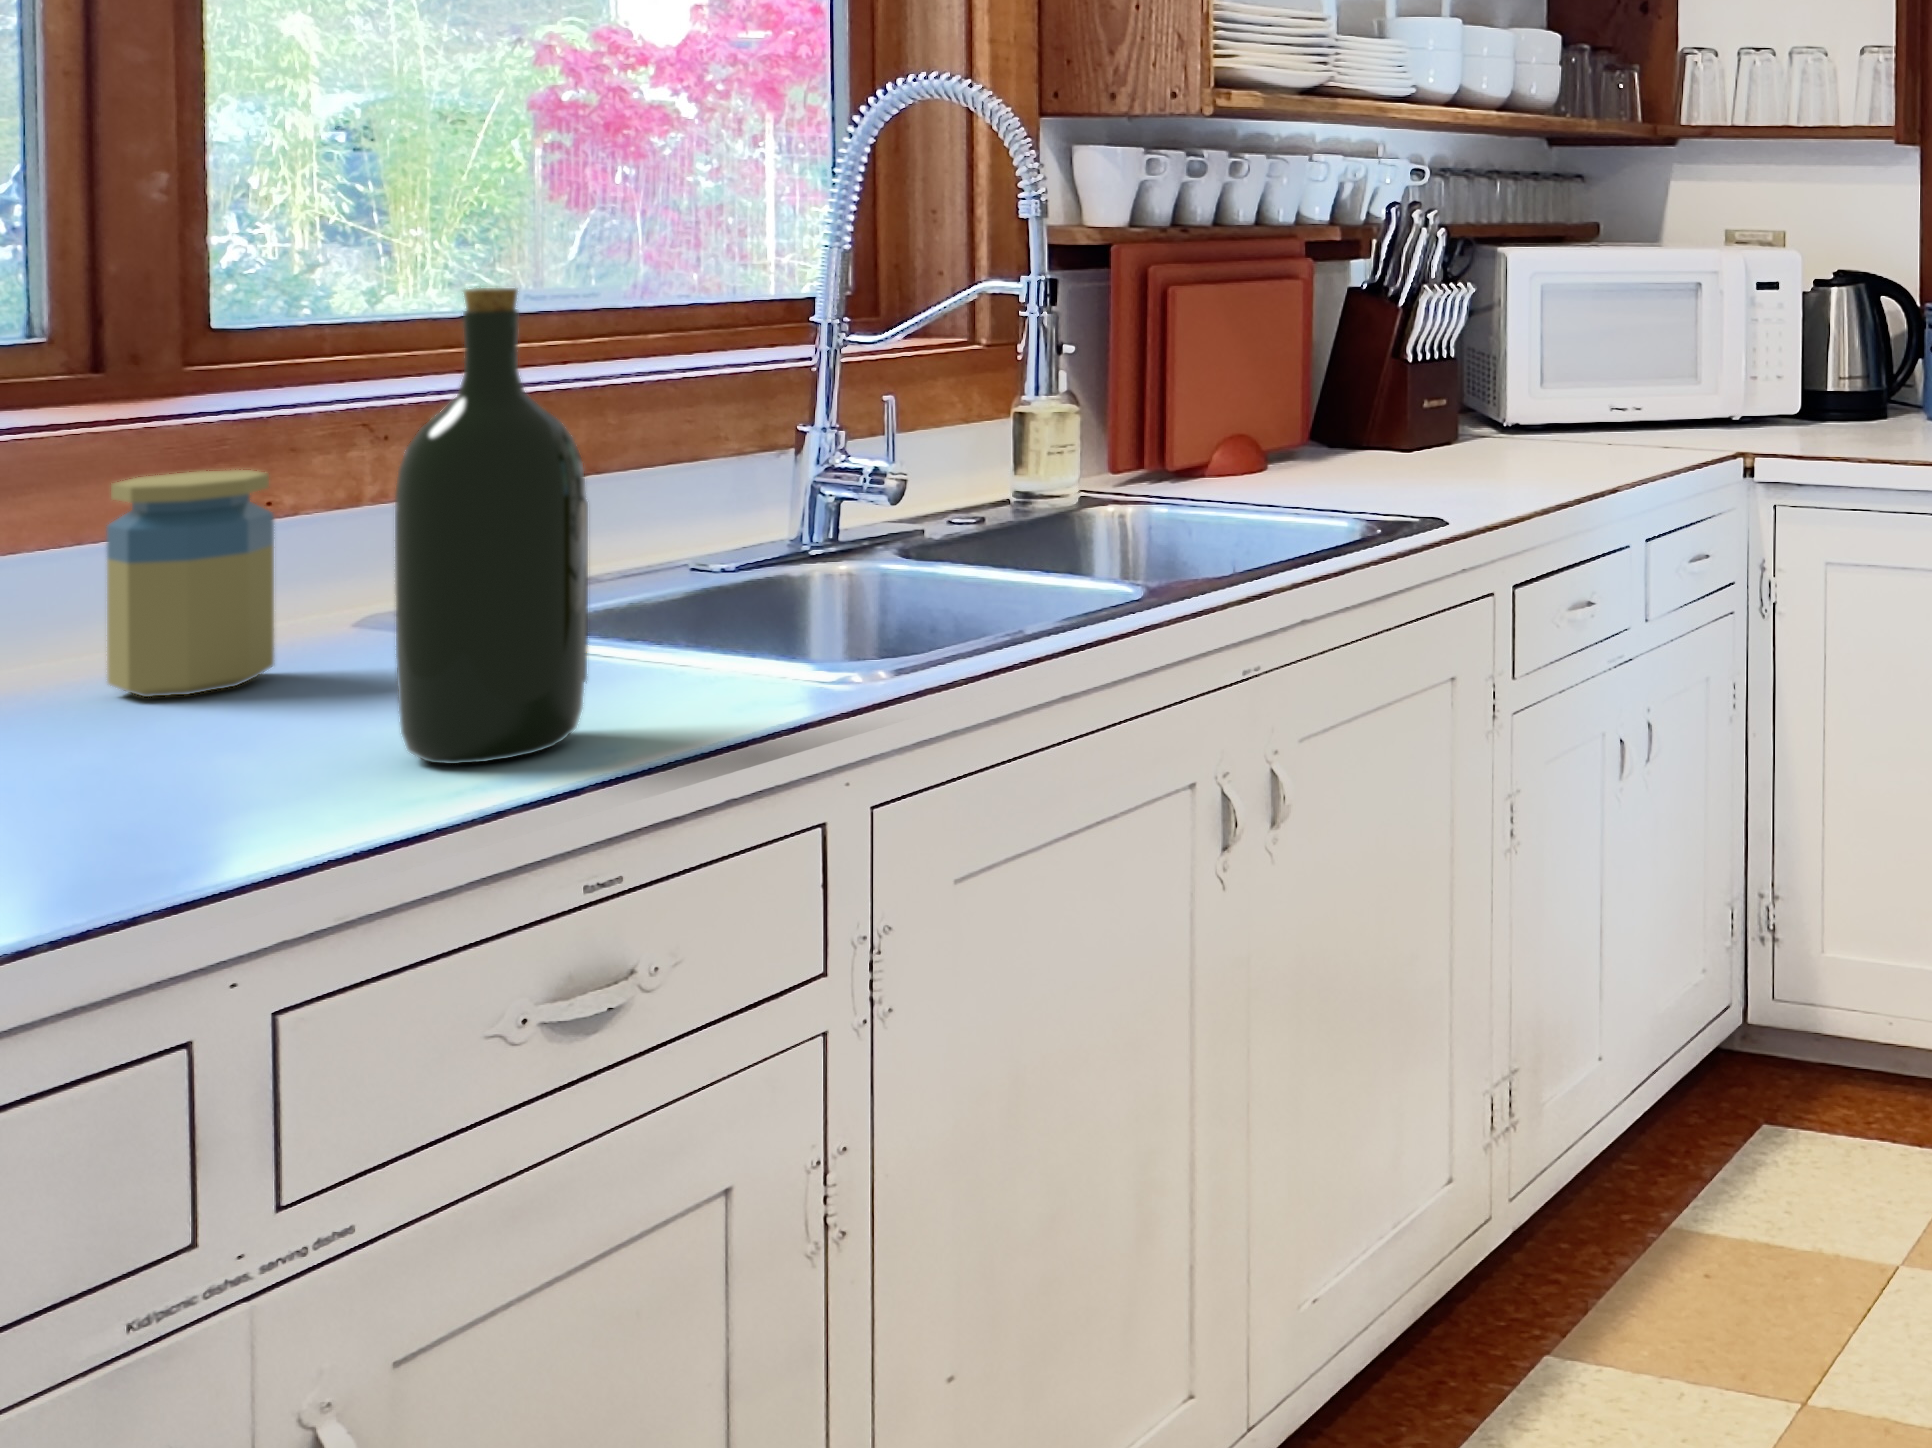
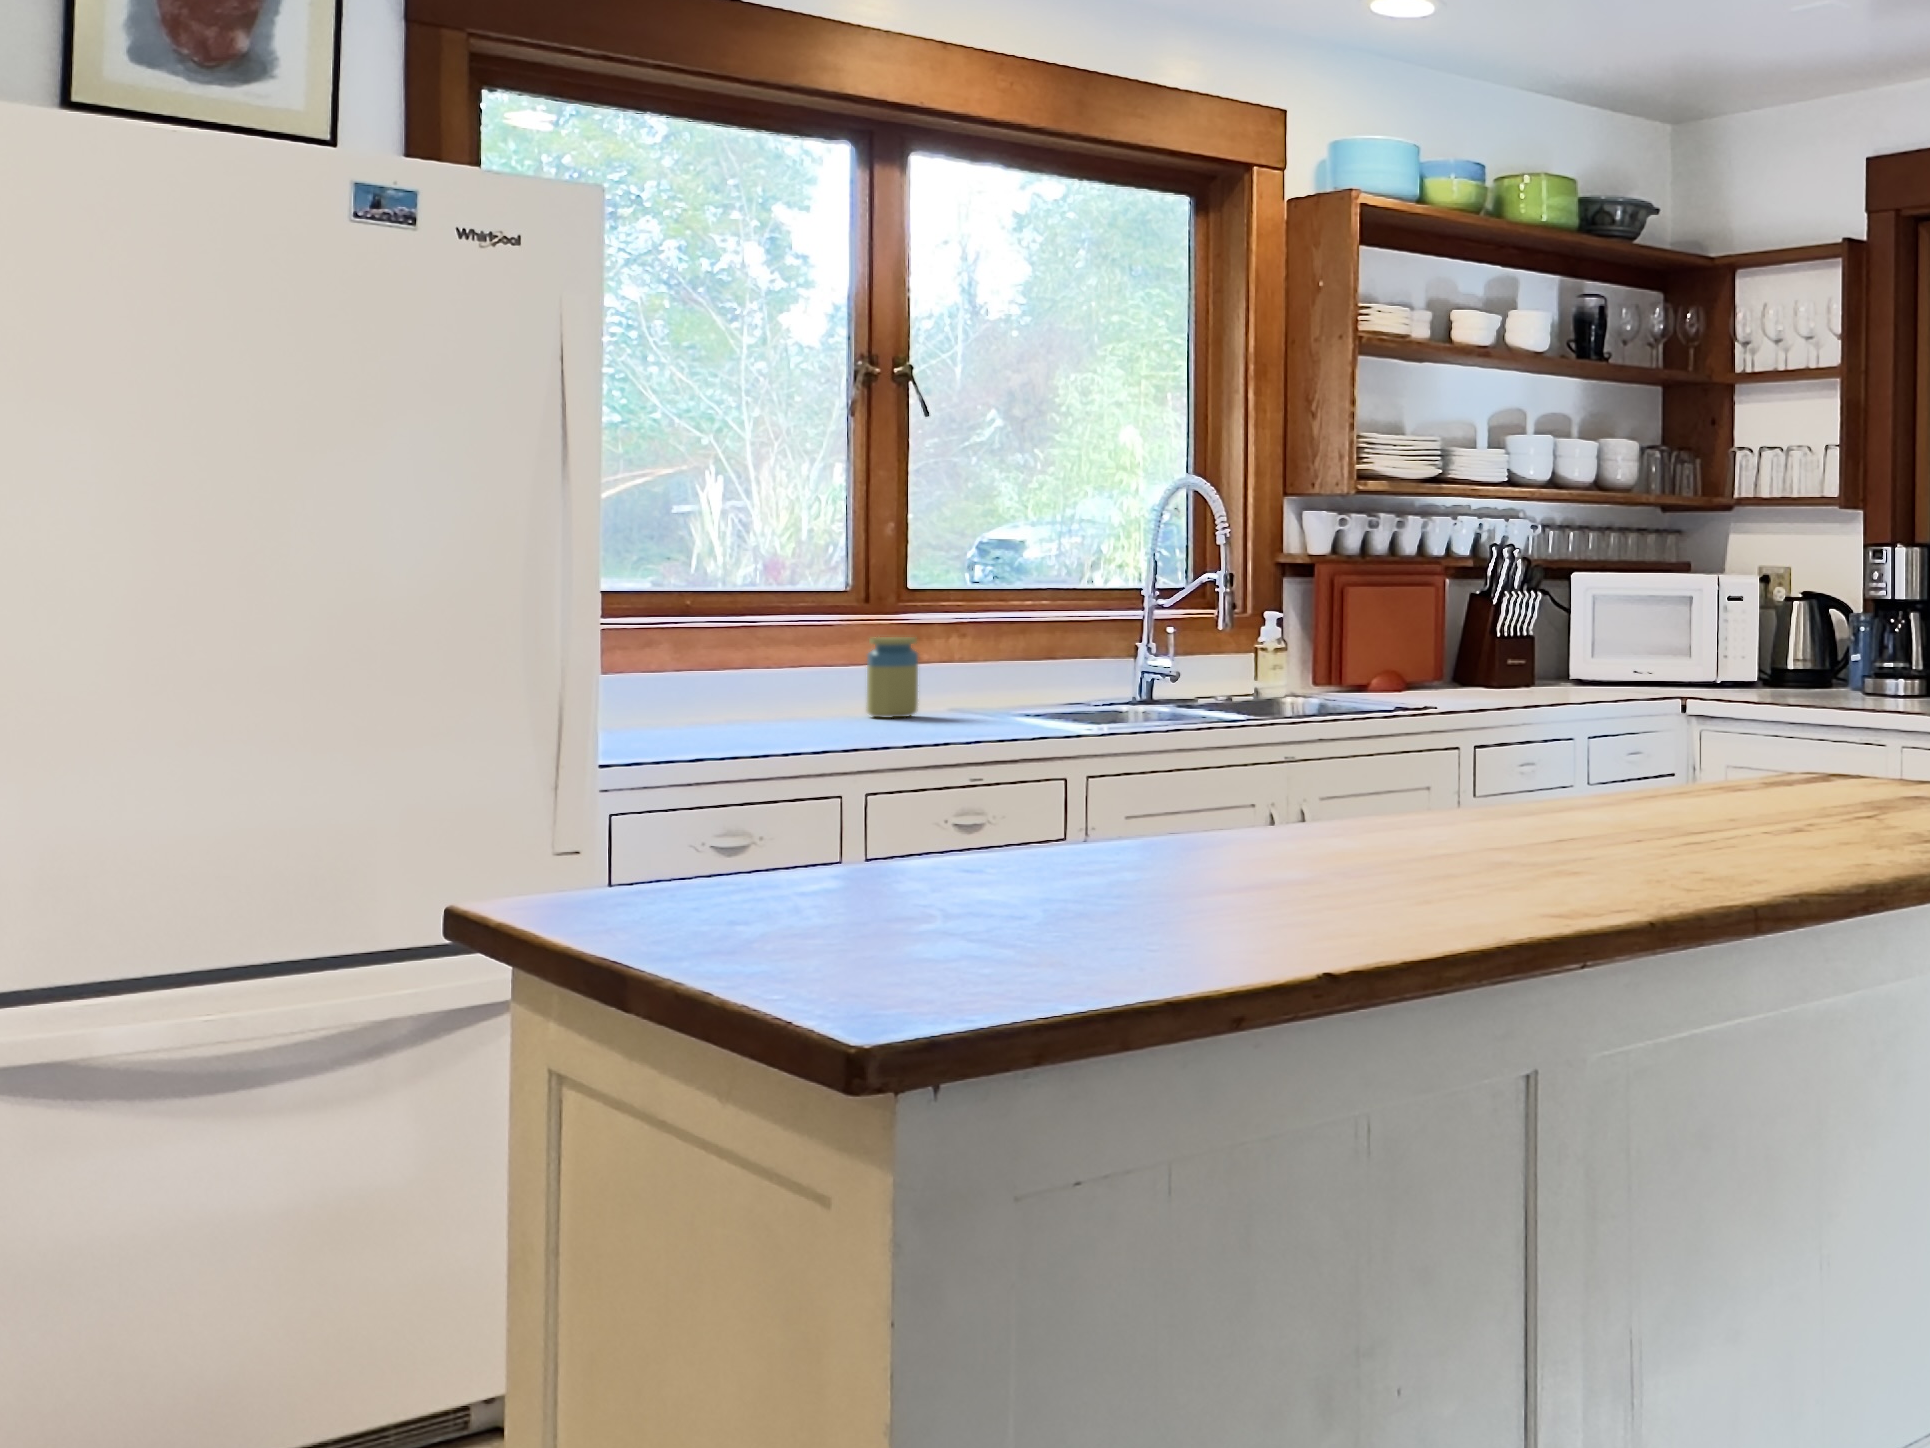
wine bottle: present [395,288,588,764] -> none [929,563,991,733]

